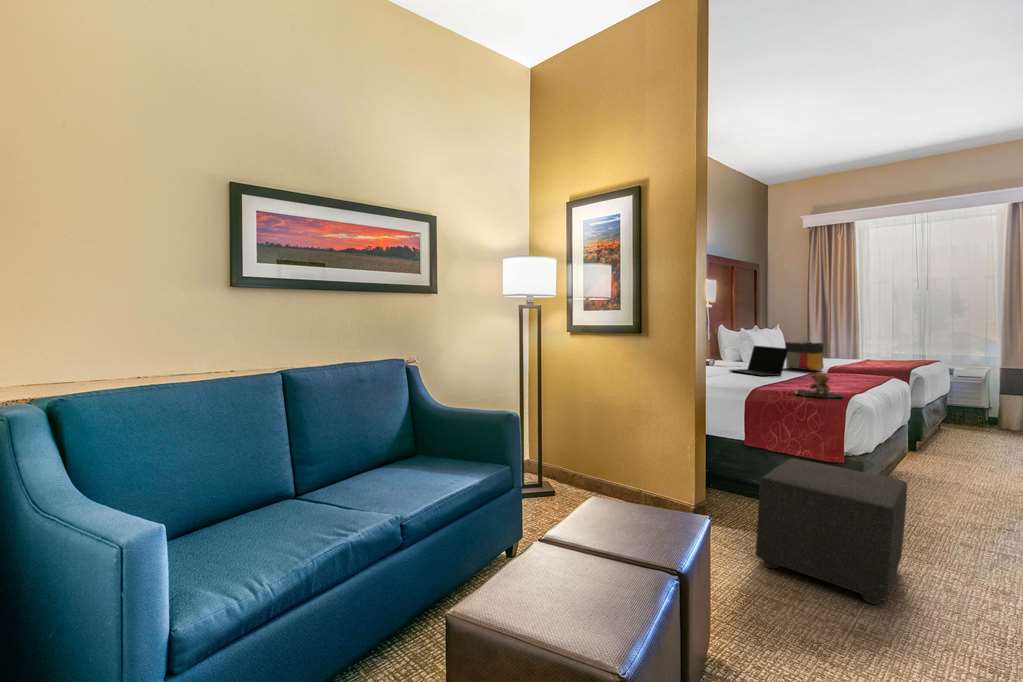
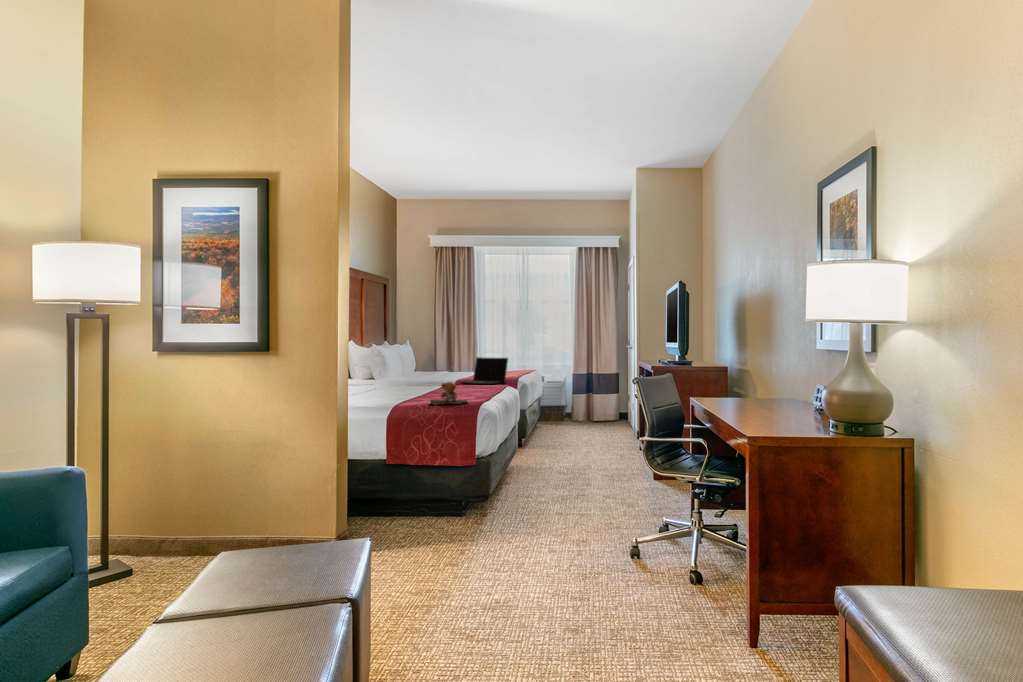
tote bag: present [785,341,824,371] -> none [415,355,450,384]
laptop: present [729,346,788,376] -> present [461,357,508,385]
ottoman: present [756,458,907,604] -> none [404,465,520,581]

